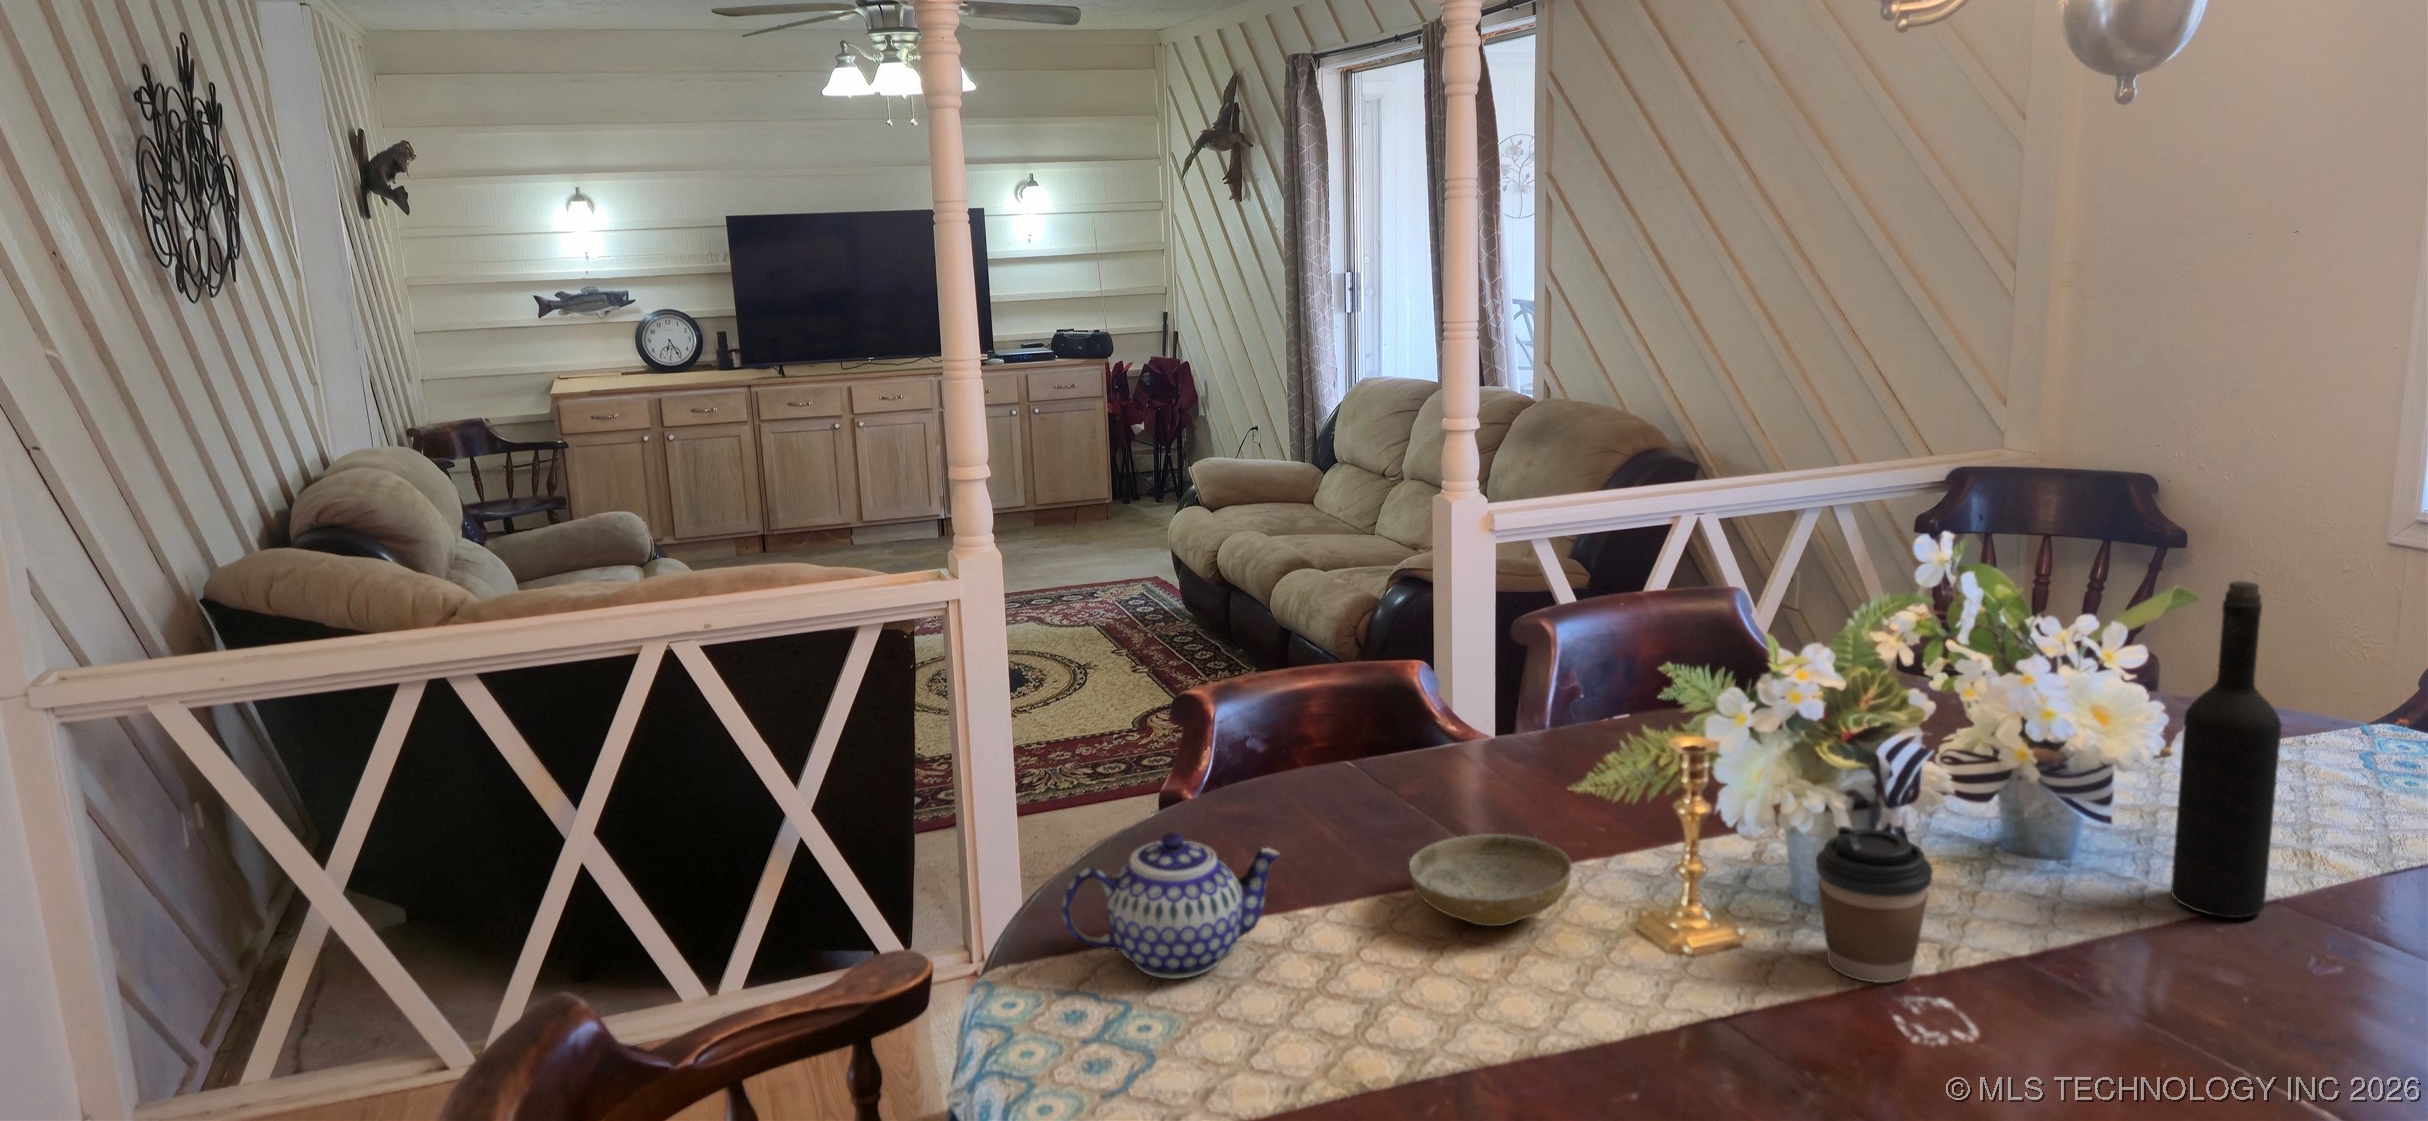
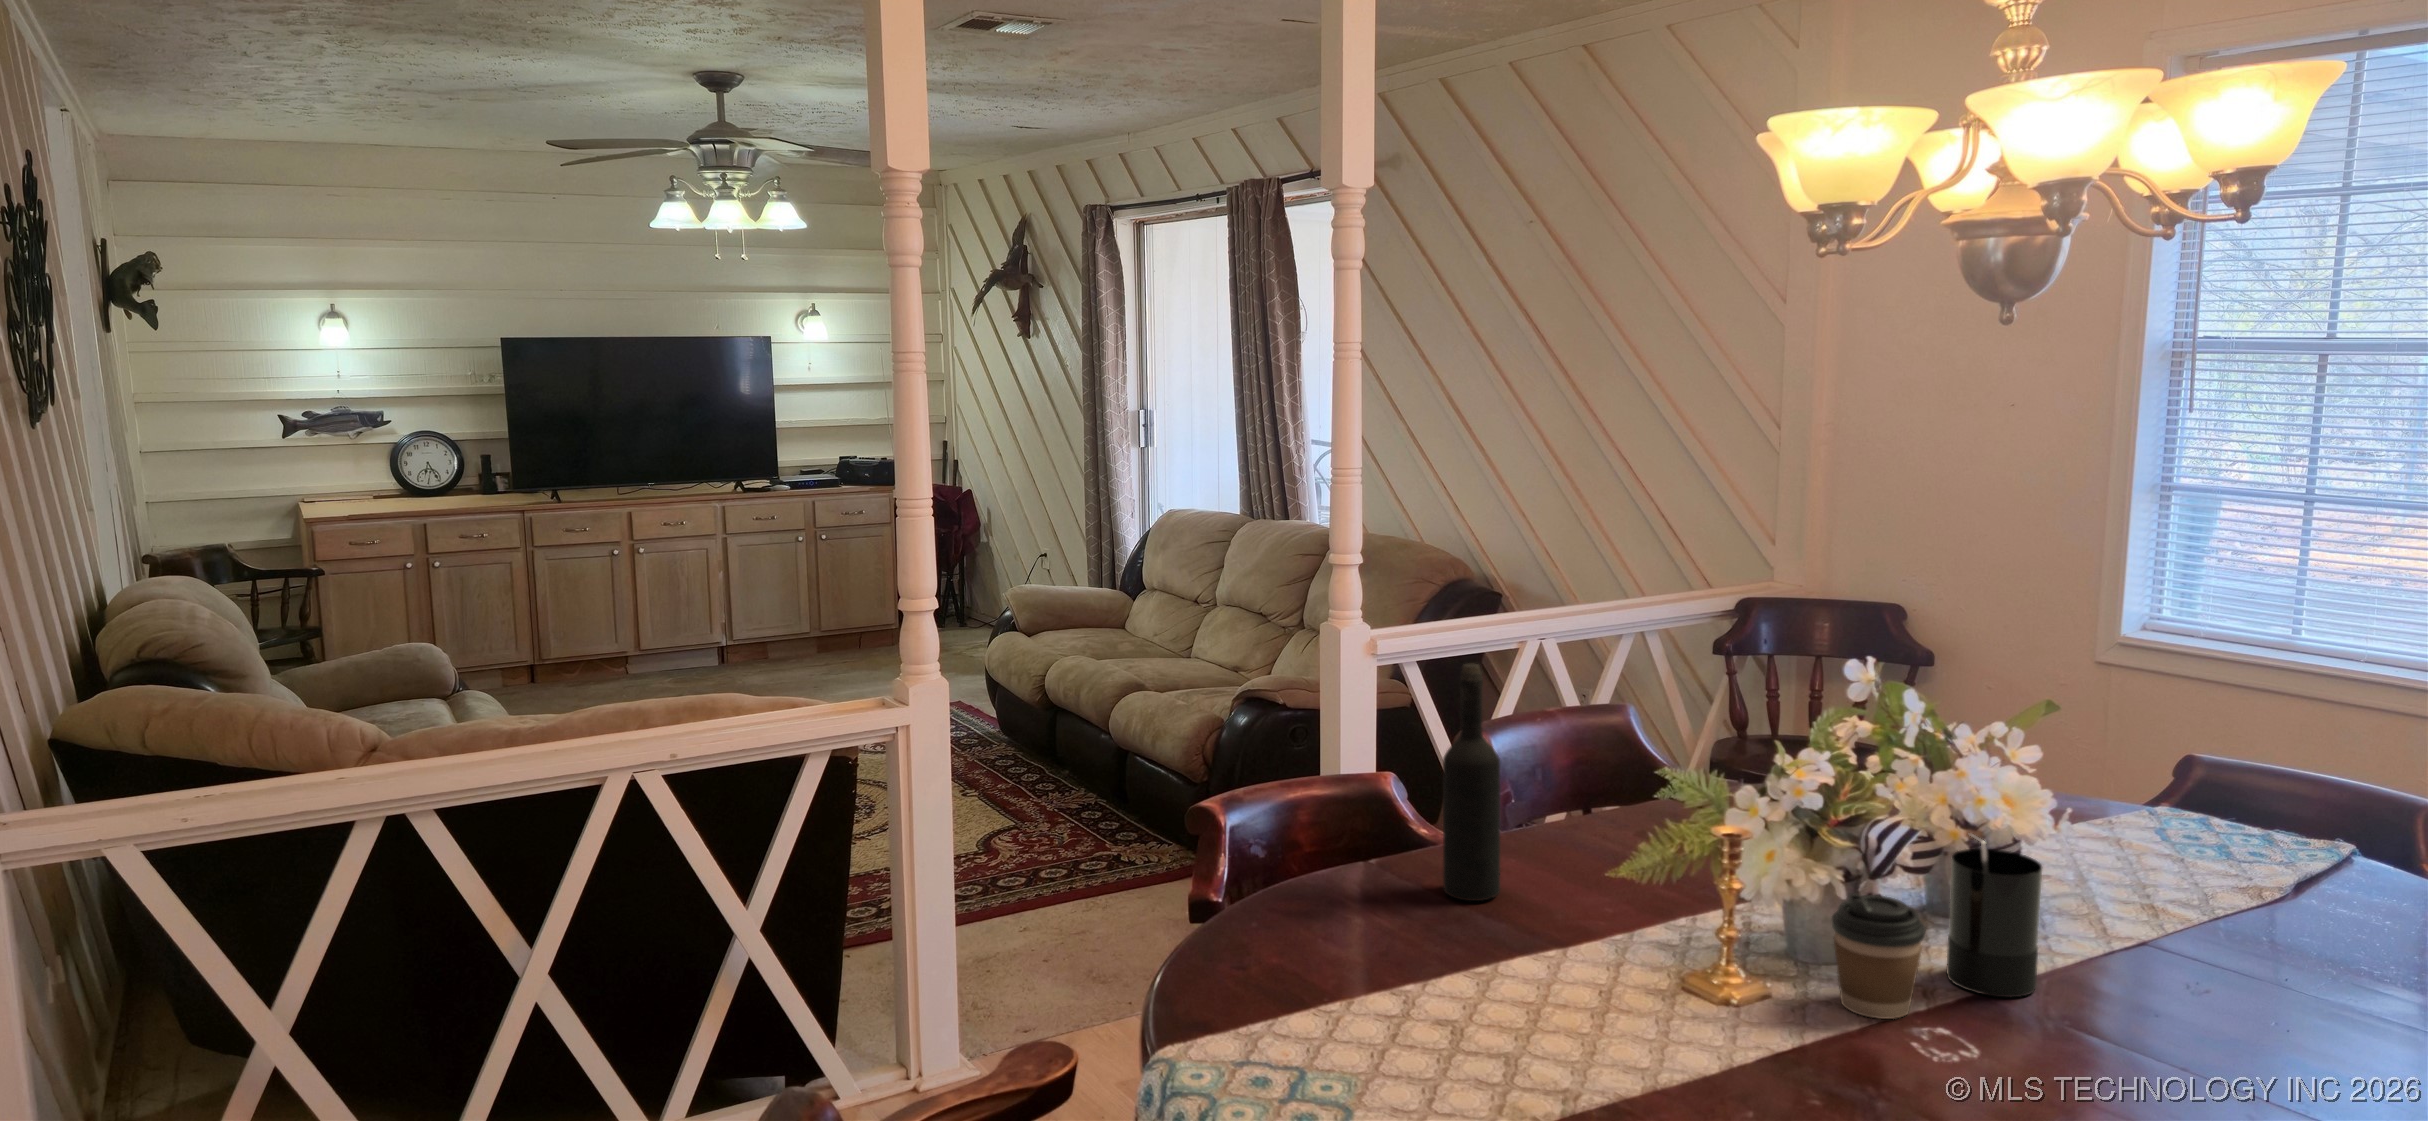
wine bottle: present [2171,581,2281,918] -> present [1443,664,1500,901]
candle: none [1984,757,2108,964] -> present [1946,833,2043,997]
teapot: present [1062,832,1280,979] -> none [1225,922,1400,1051]
ceramic bowl: present [1409,834,1572,926] -> none [1488,915,1627,993]

